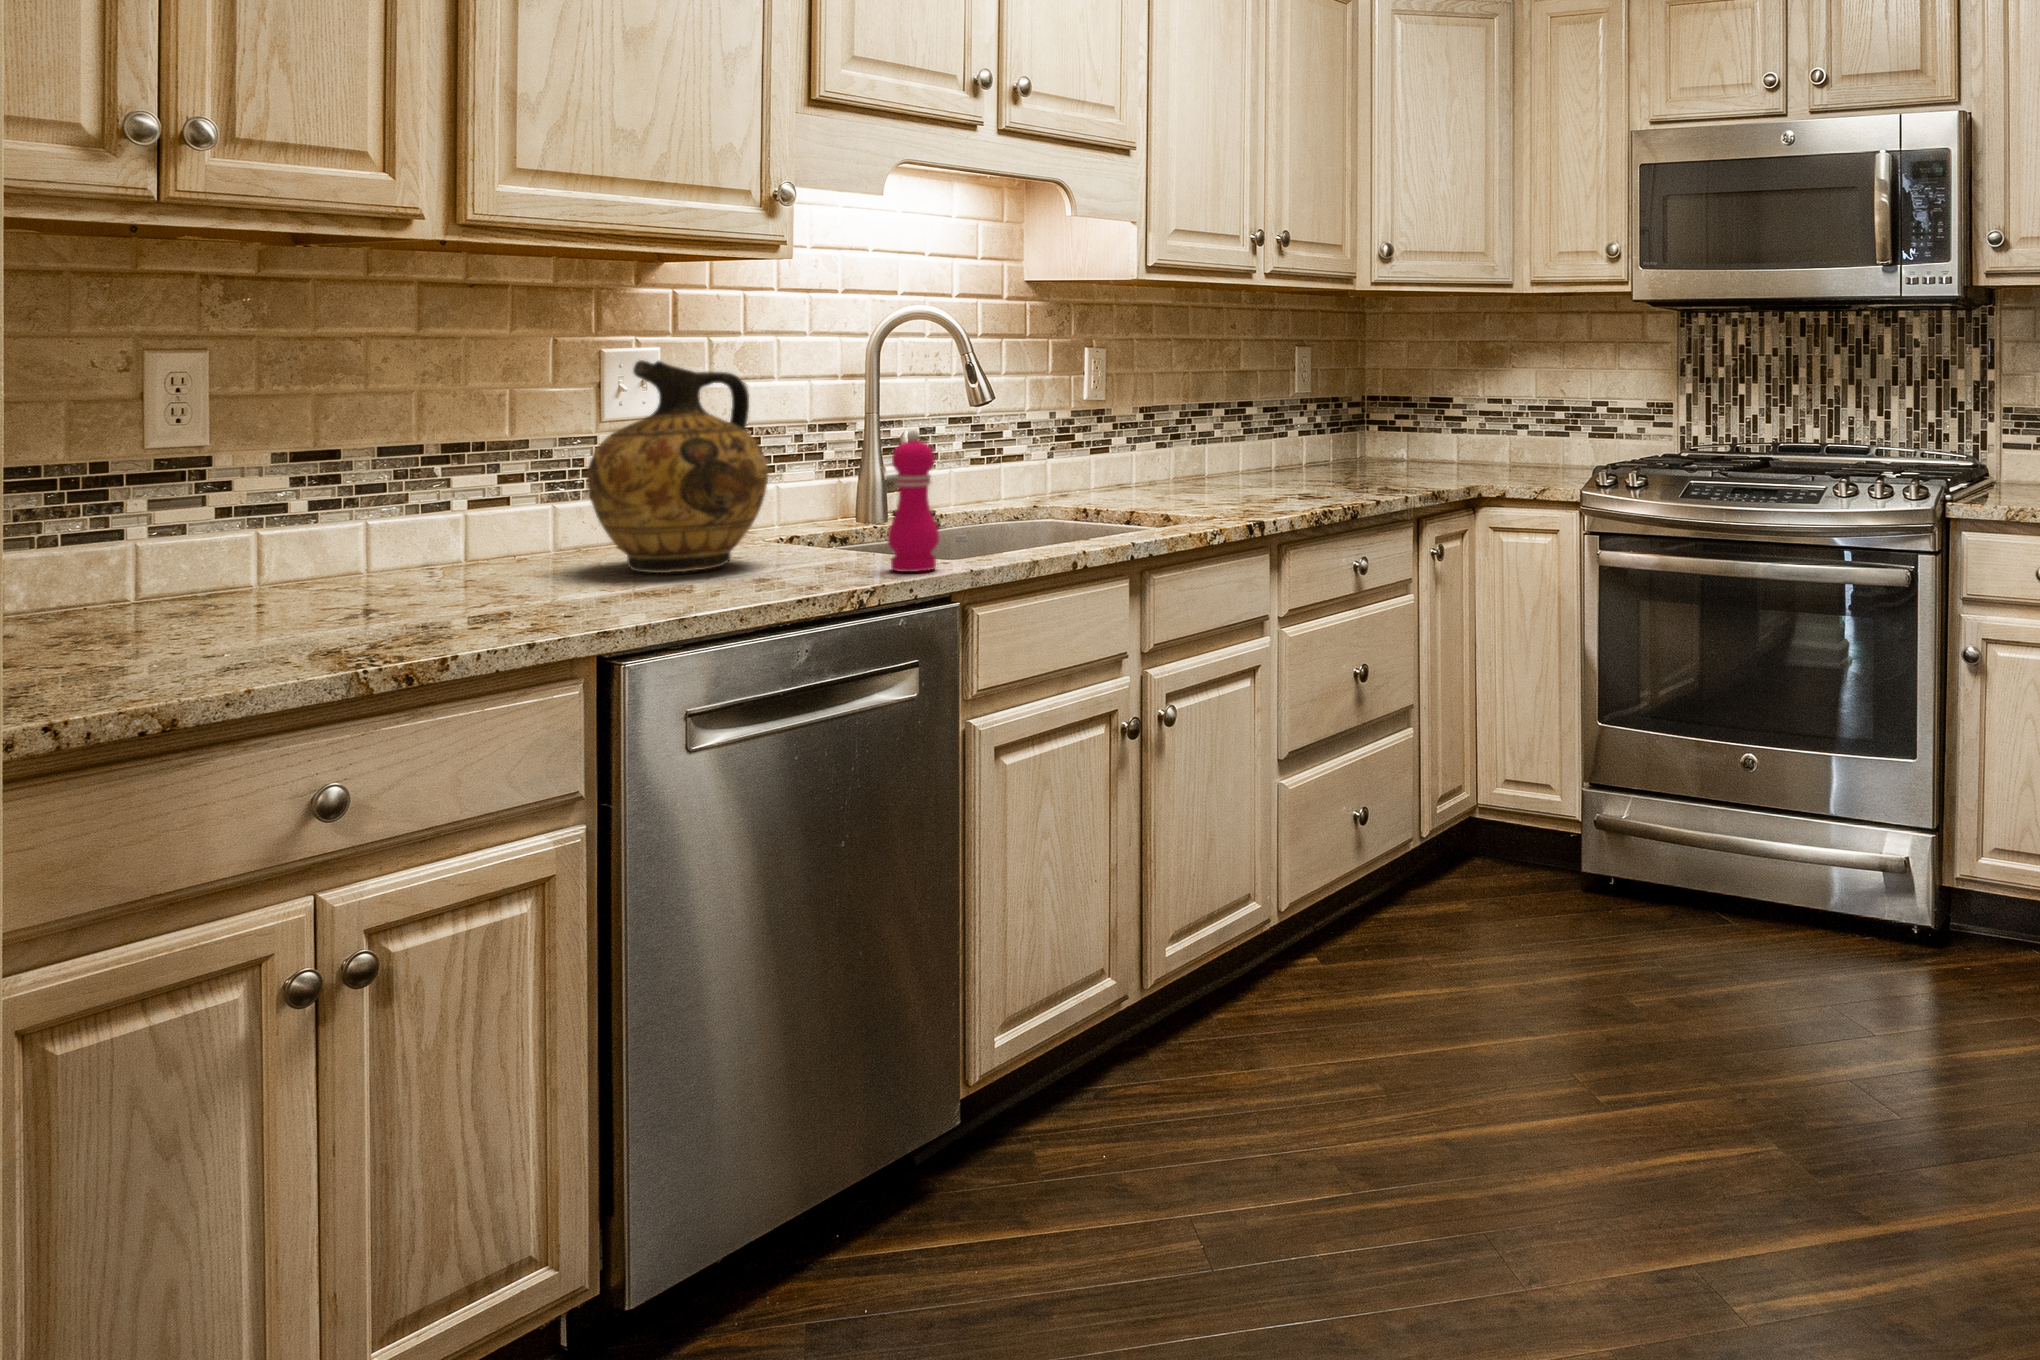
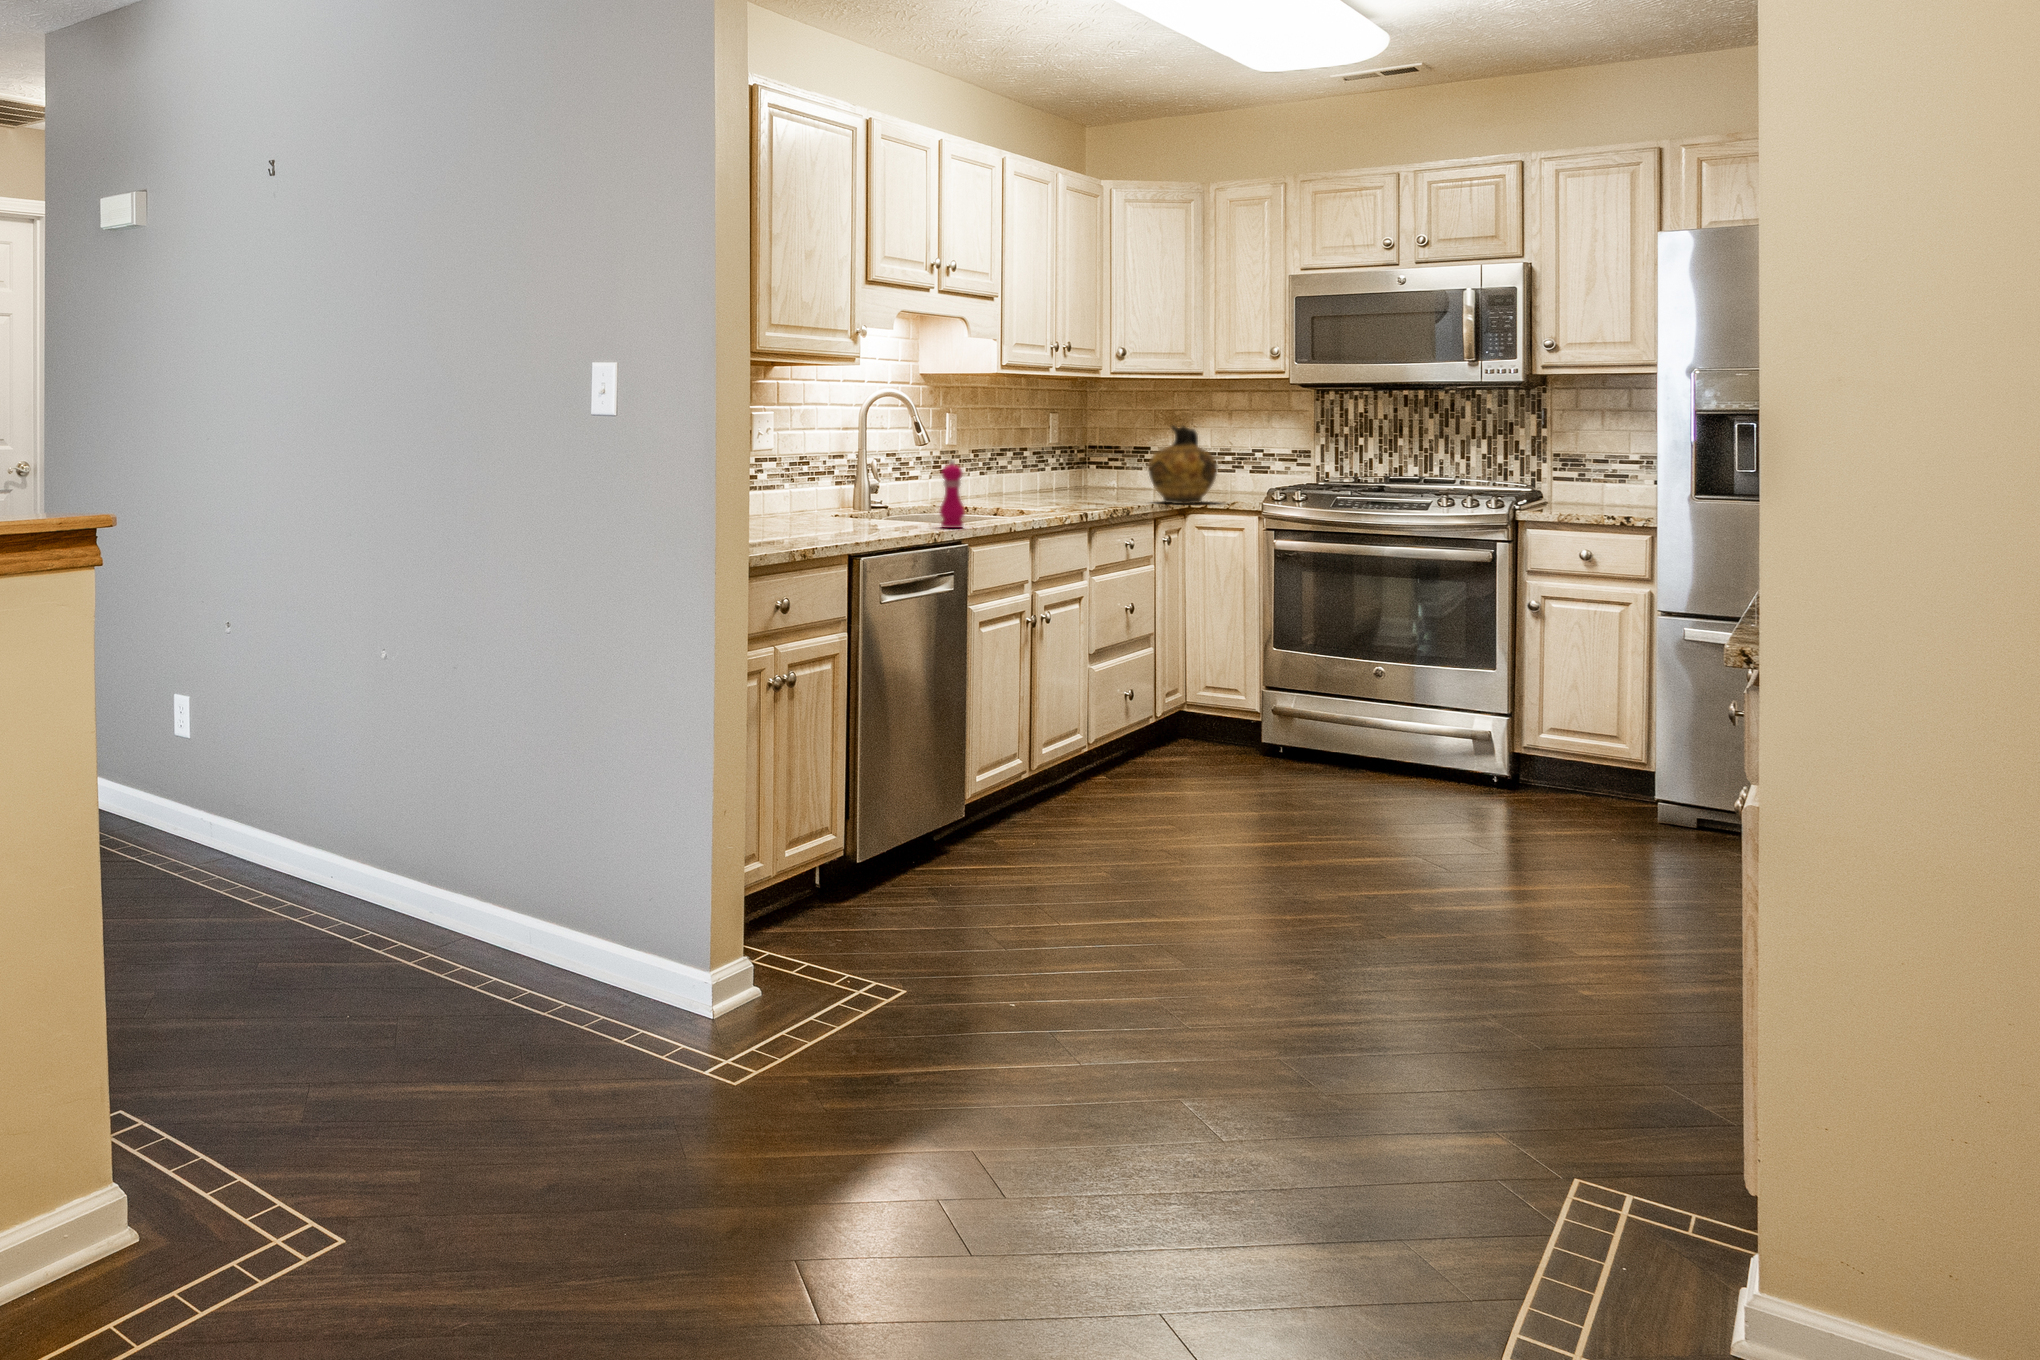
ceramic jug: present [587,360,768,573] -> present [1148,425,1217,504]

